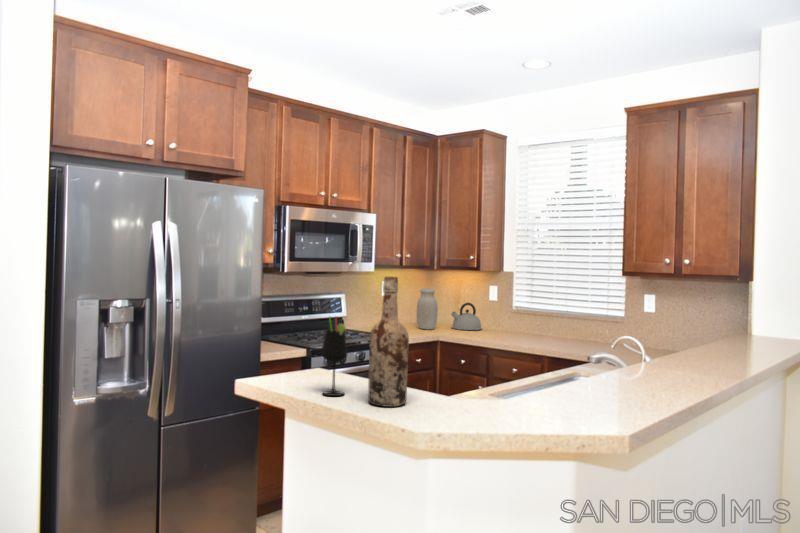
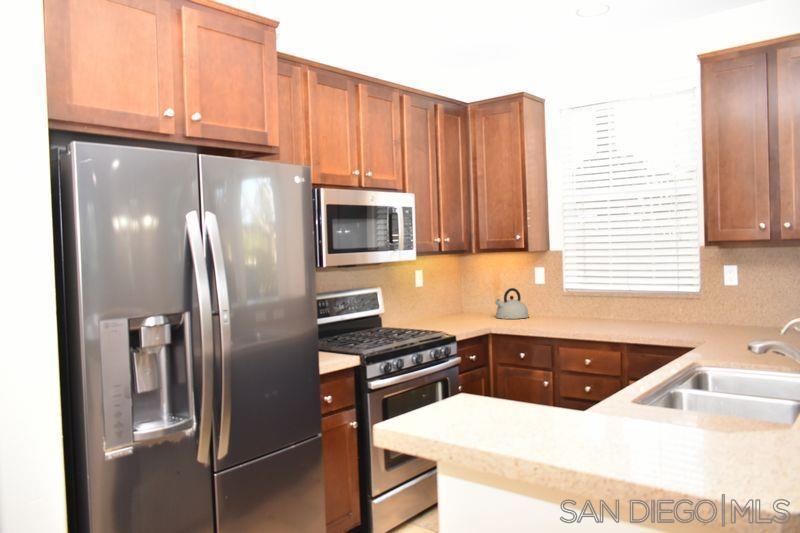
wine bottle: present [368,277,409,407] -> none [603,264,665,455]
jar: present [417,289,438,330] -> none [458,275,482,321]
wine glass: present [321,317,347,396] -> none [520,327,561,442]

